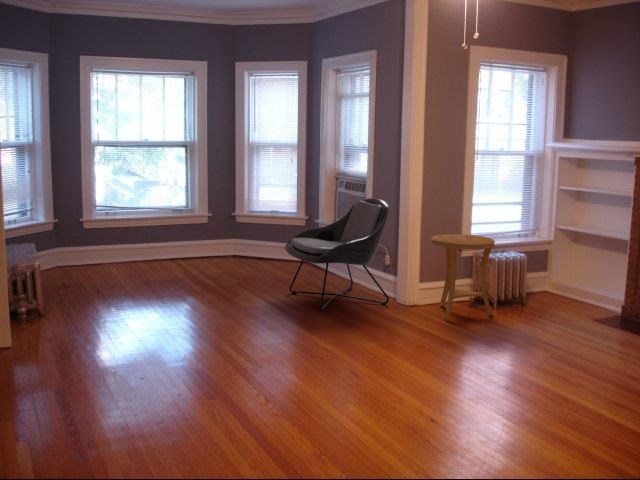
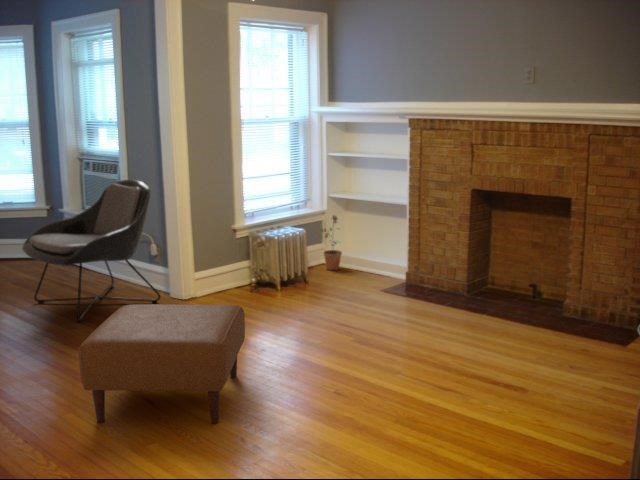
side table: present [431,234,495,321] -> none [204,213,279,314]
potted plant: none [545,245,564,298] -> present [322,216,342,270]
ottoman: none [317,296,451,395] -> present [78,304,245,423]

